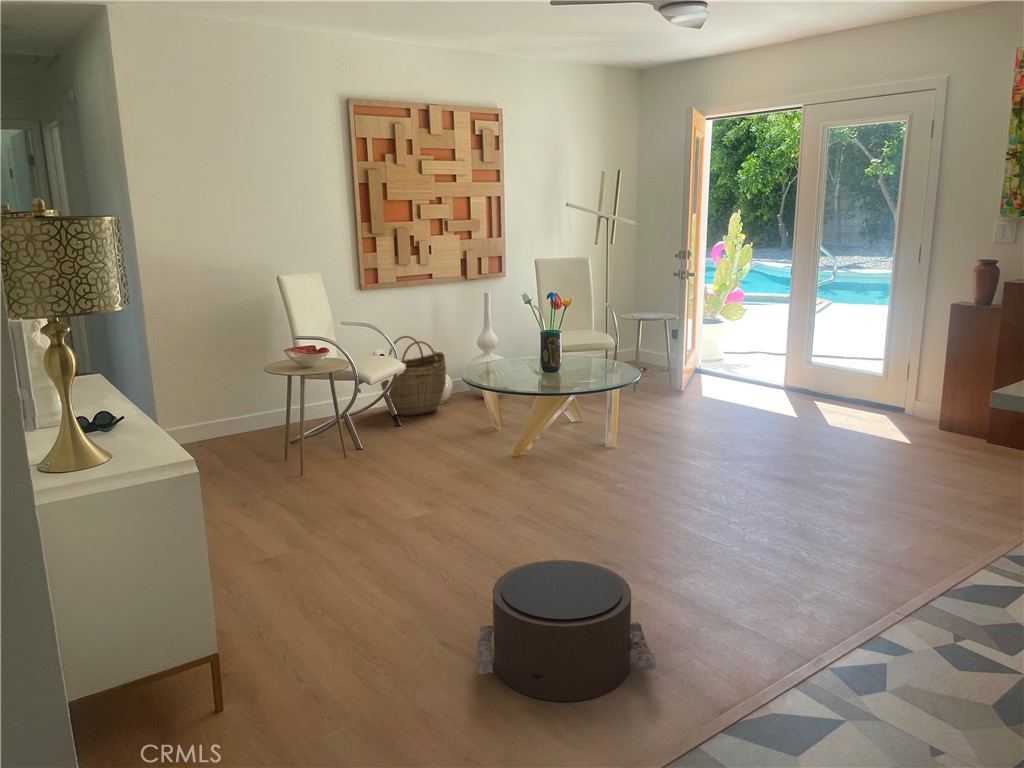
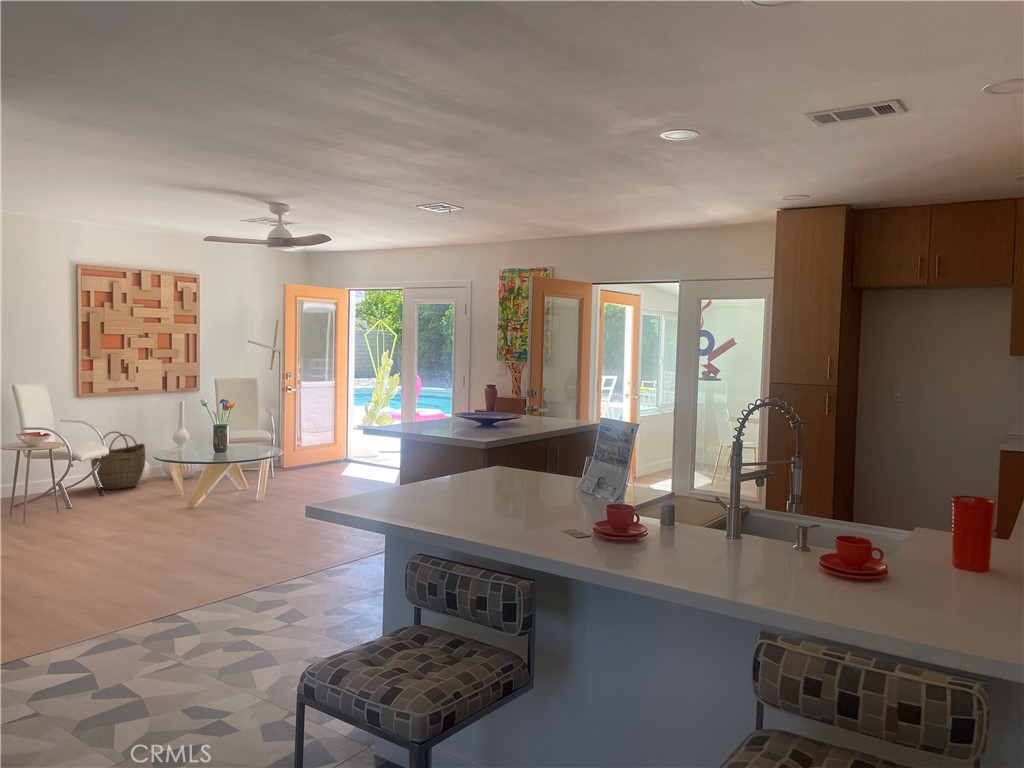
pouf: present [477,560,656,702] -> none [129,535,229,595]

